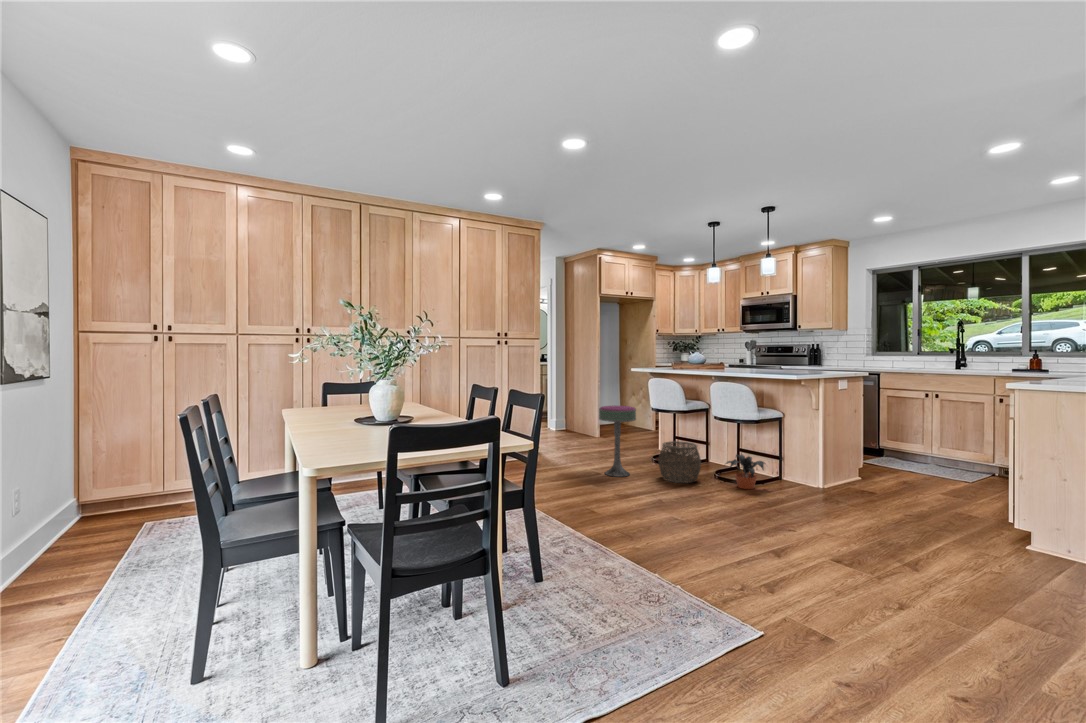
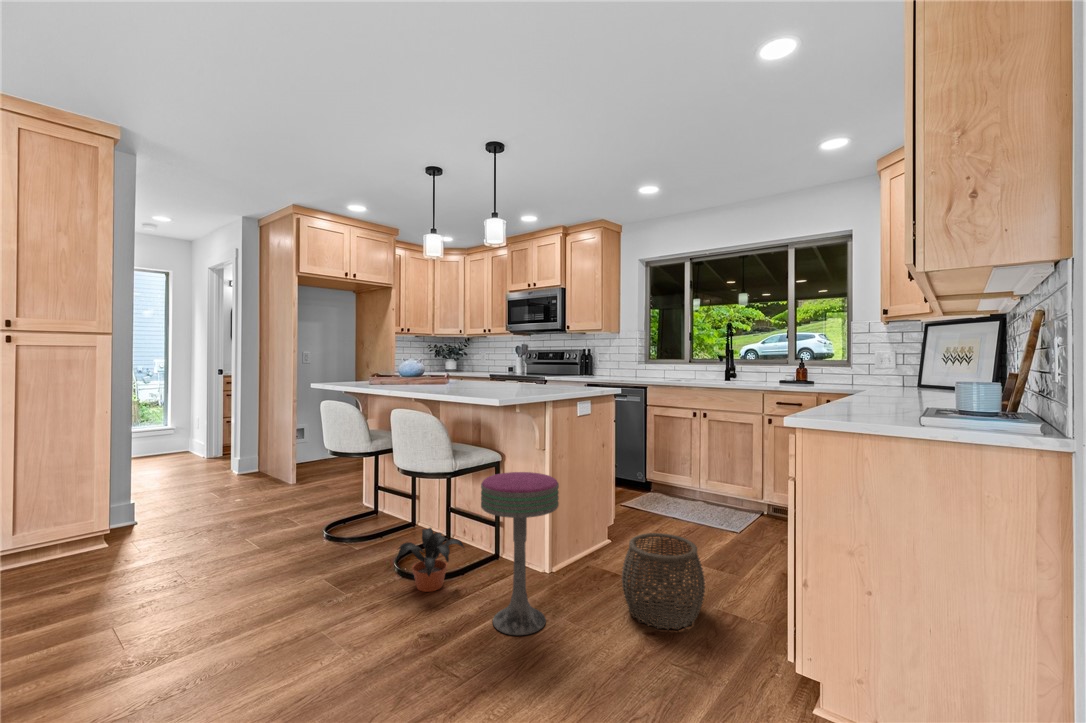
bar stool: present [599,406,636,477] -> present [481,472,559,635]
woven basket: present [659,441,701,483] -> present [622,533,705,630]

